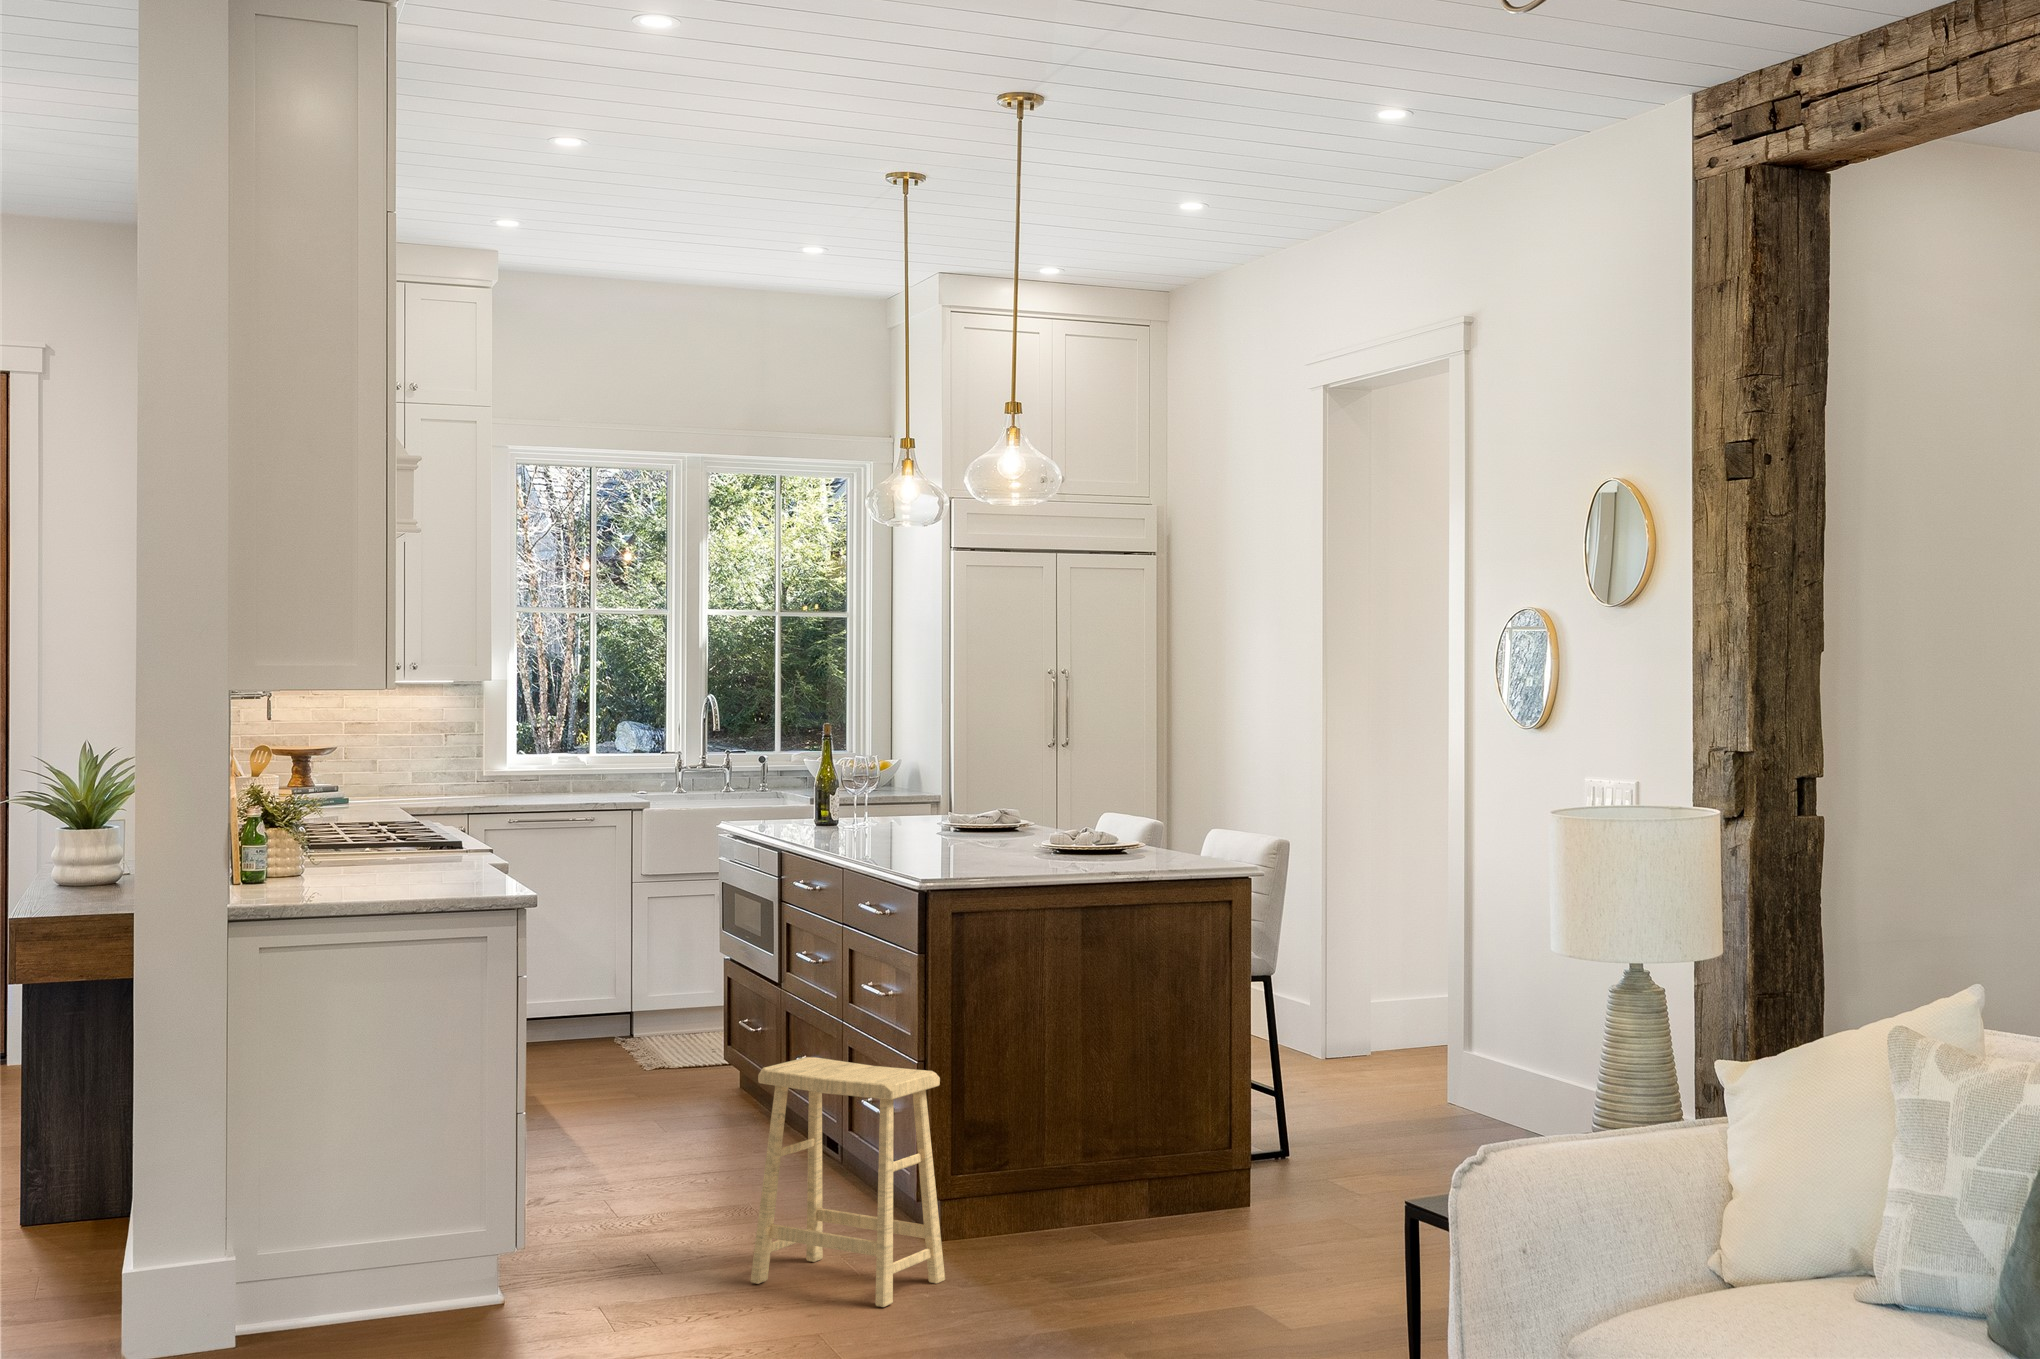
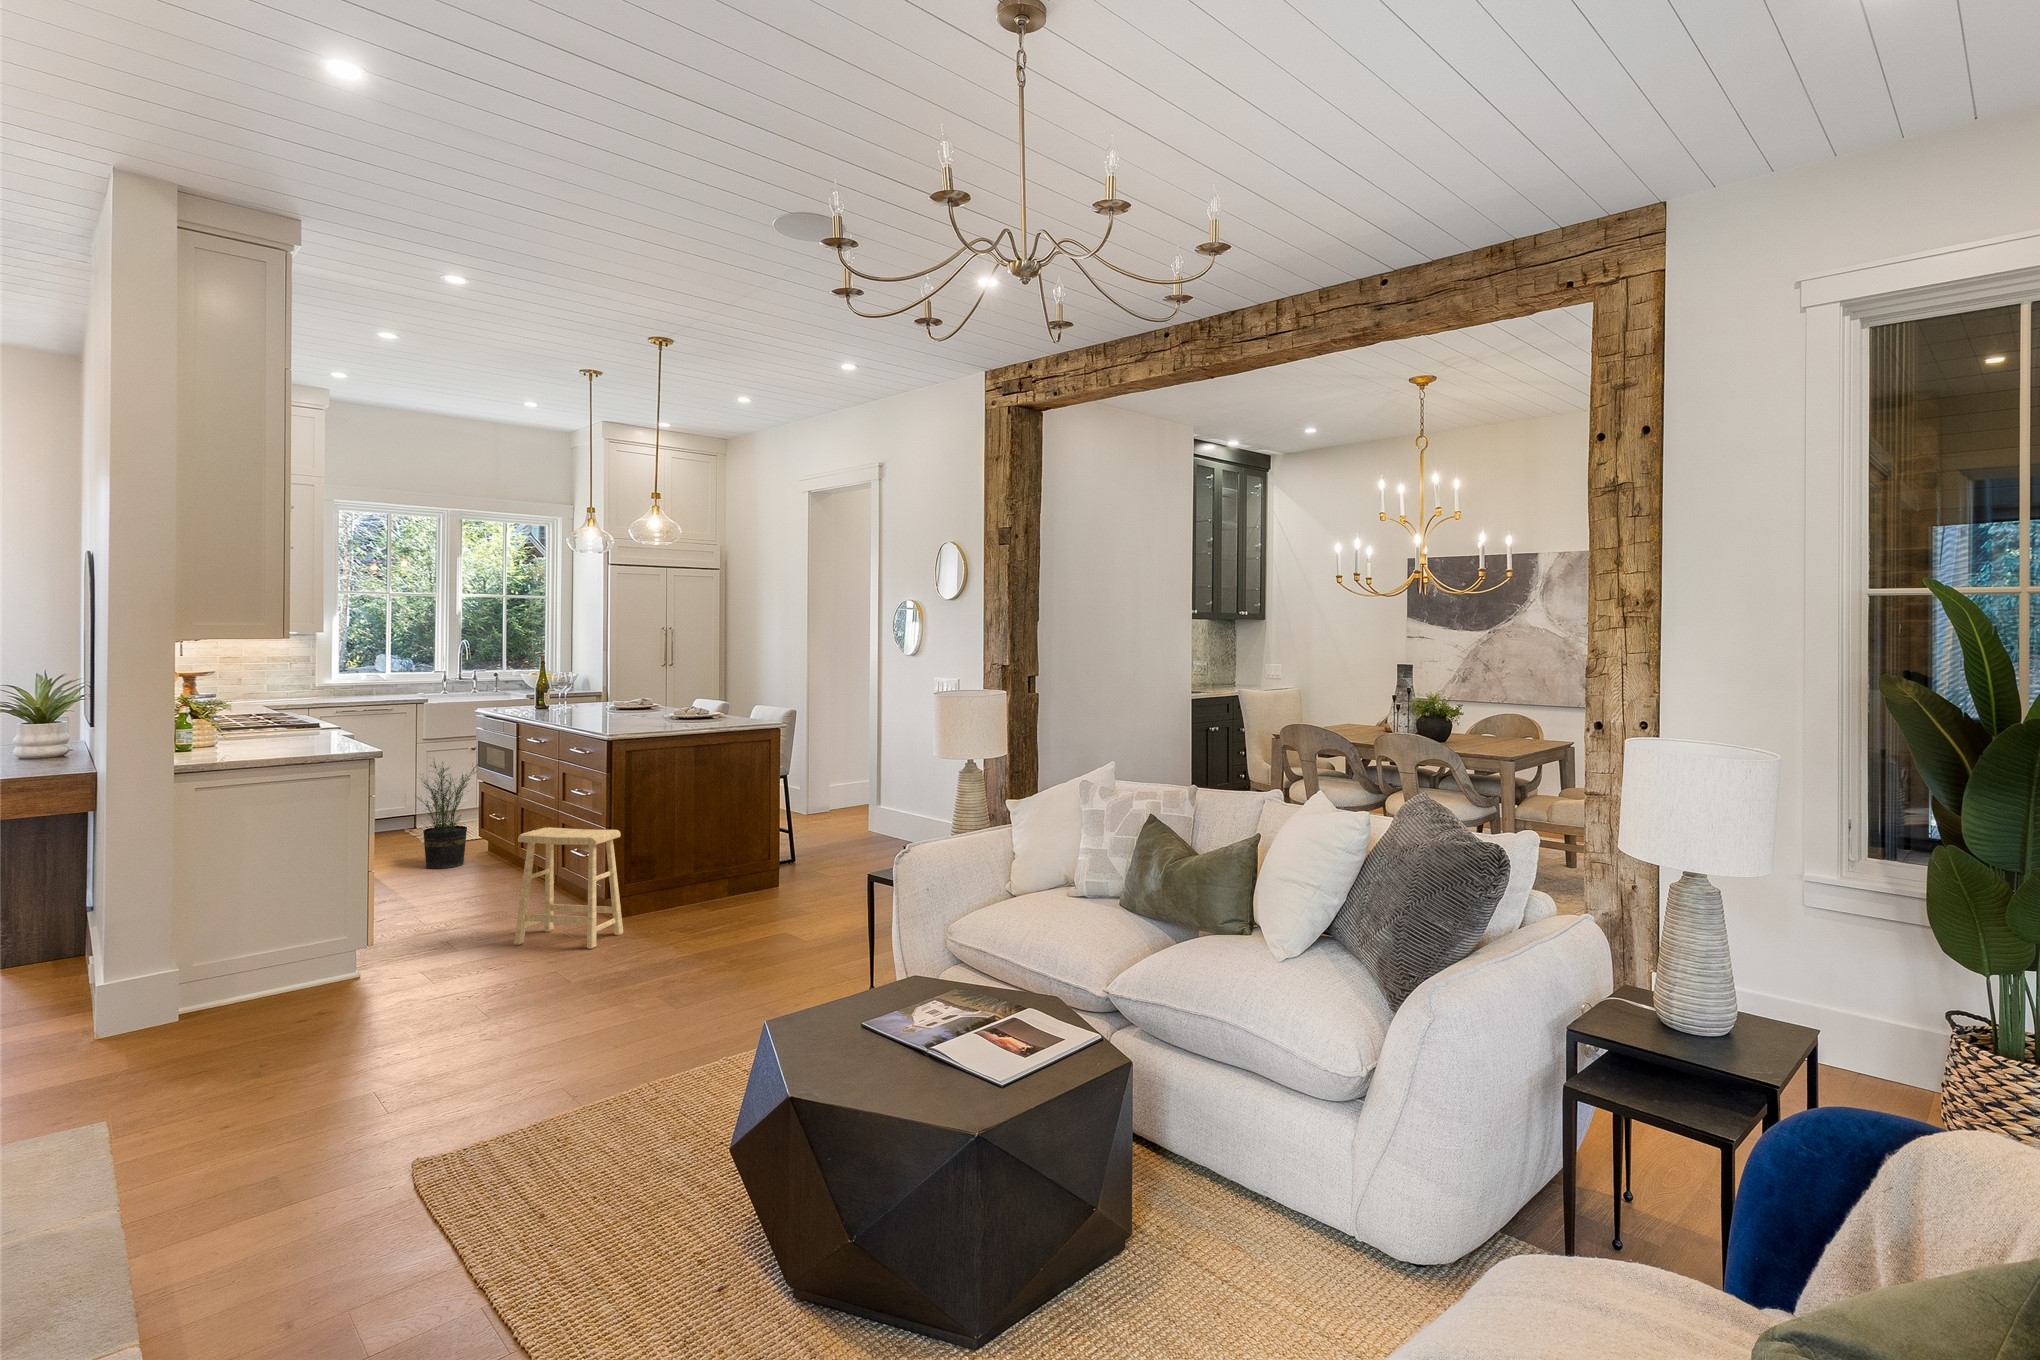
potted plant: none [609,906,736,1115] -> present [417,762,478,869]

